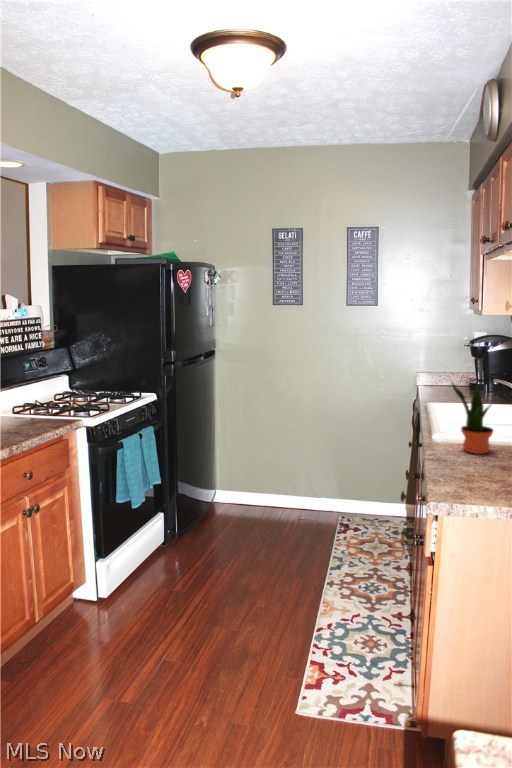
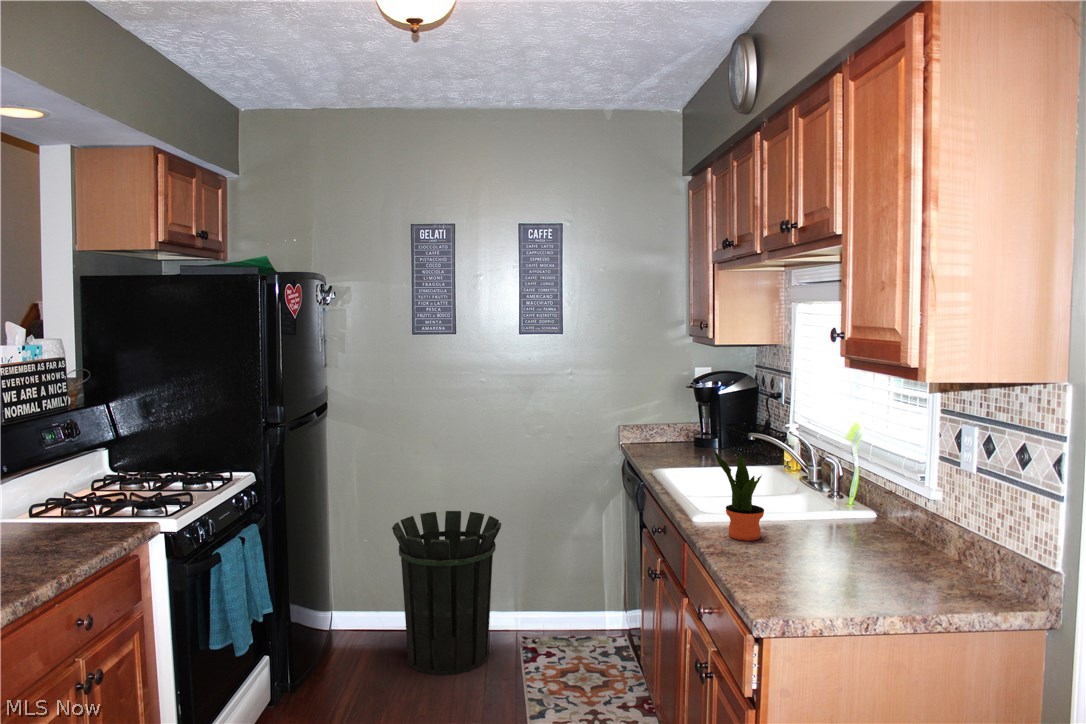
waste bin: none [246,426,322,535] -> present [392,511,501,675]

